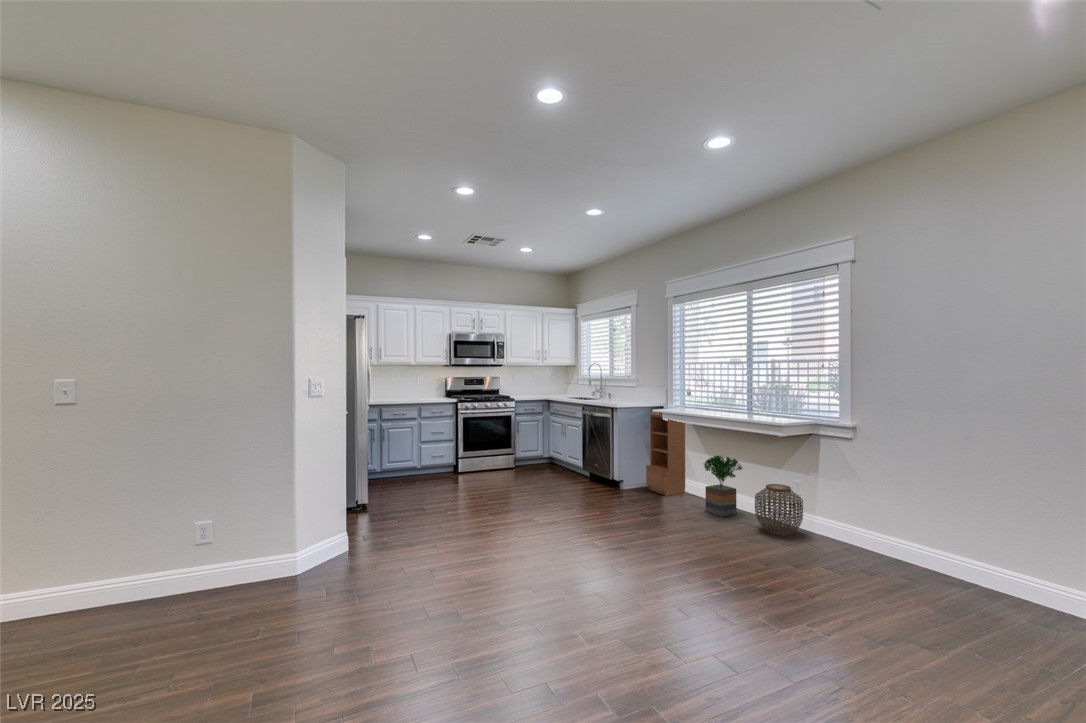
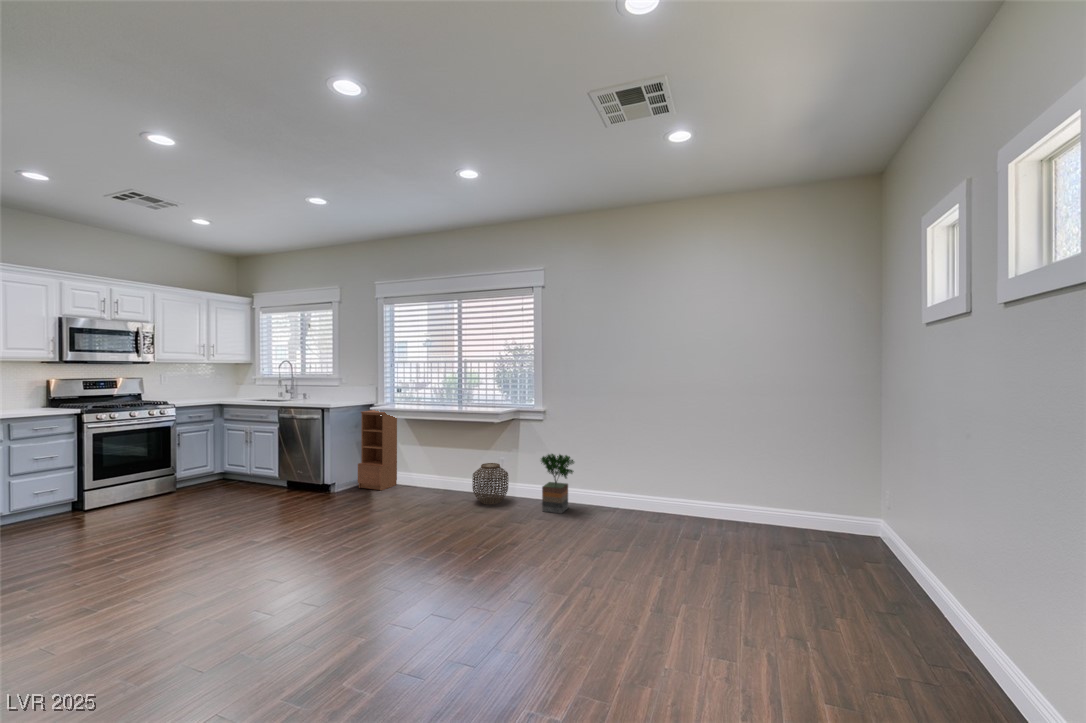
potted tree: present [704,456,742,517] -> present [541,454,574,514]

